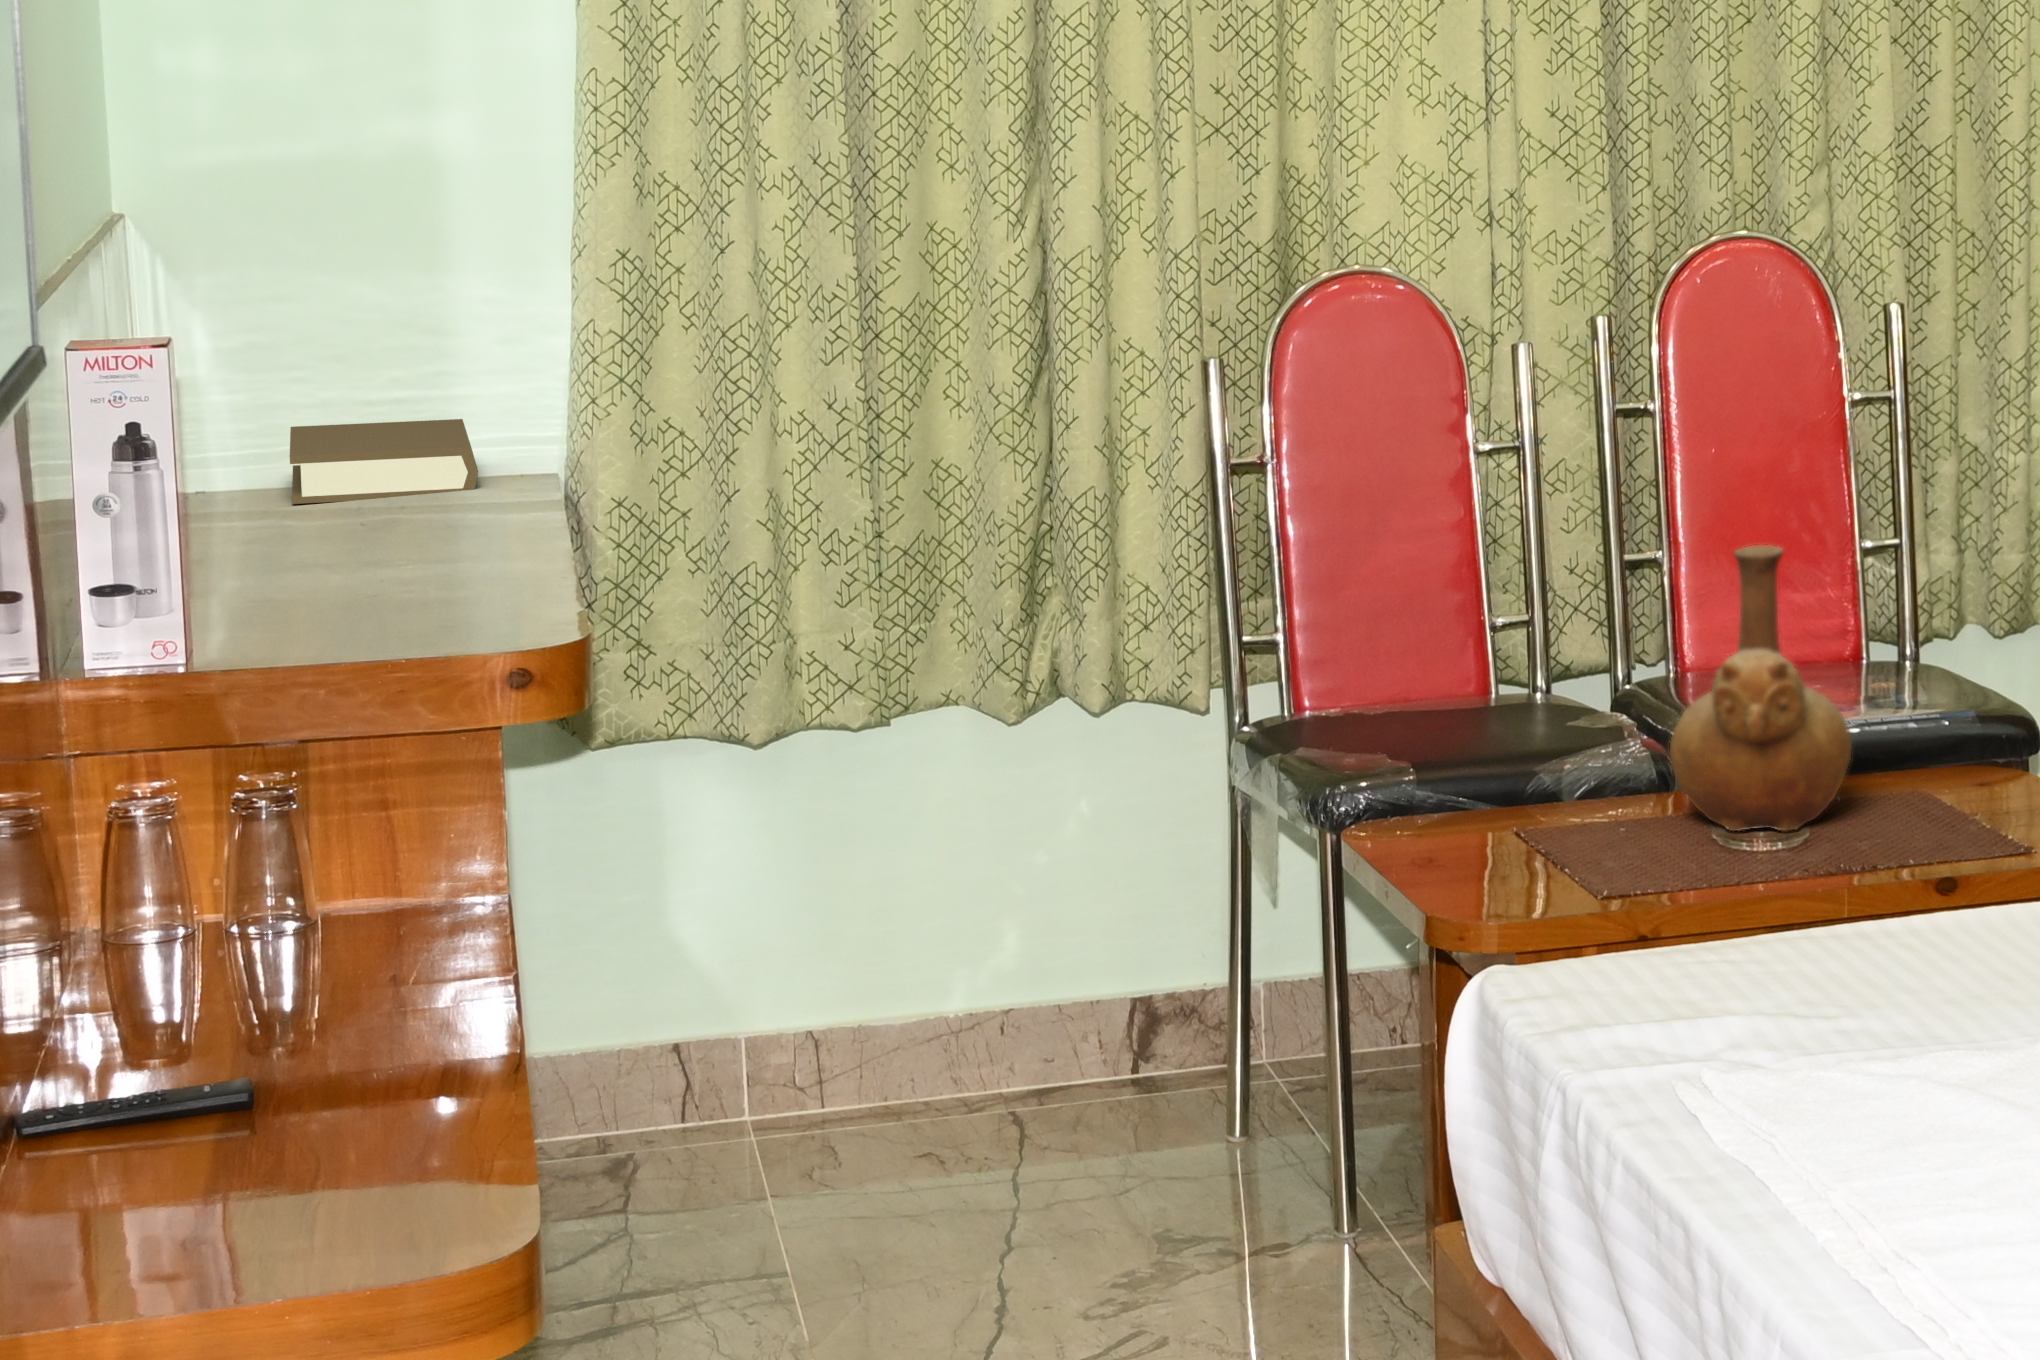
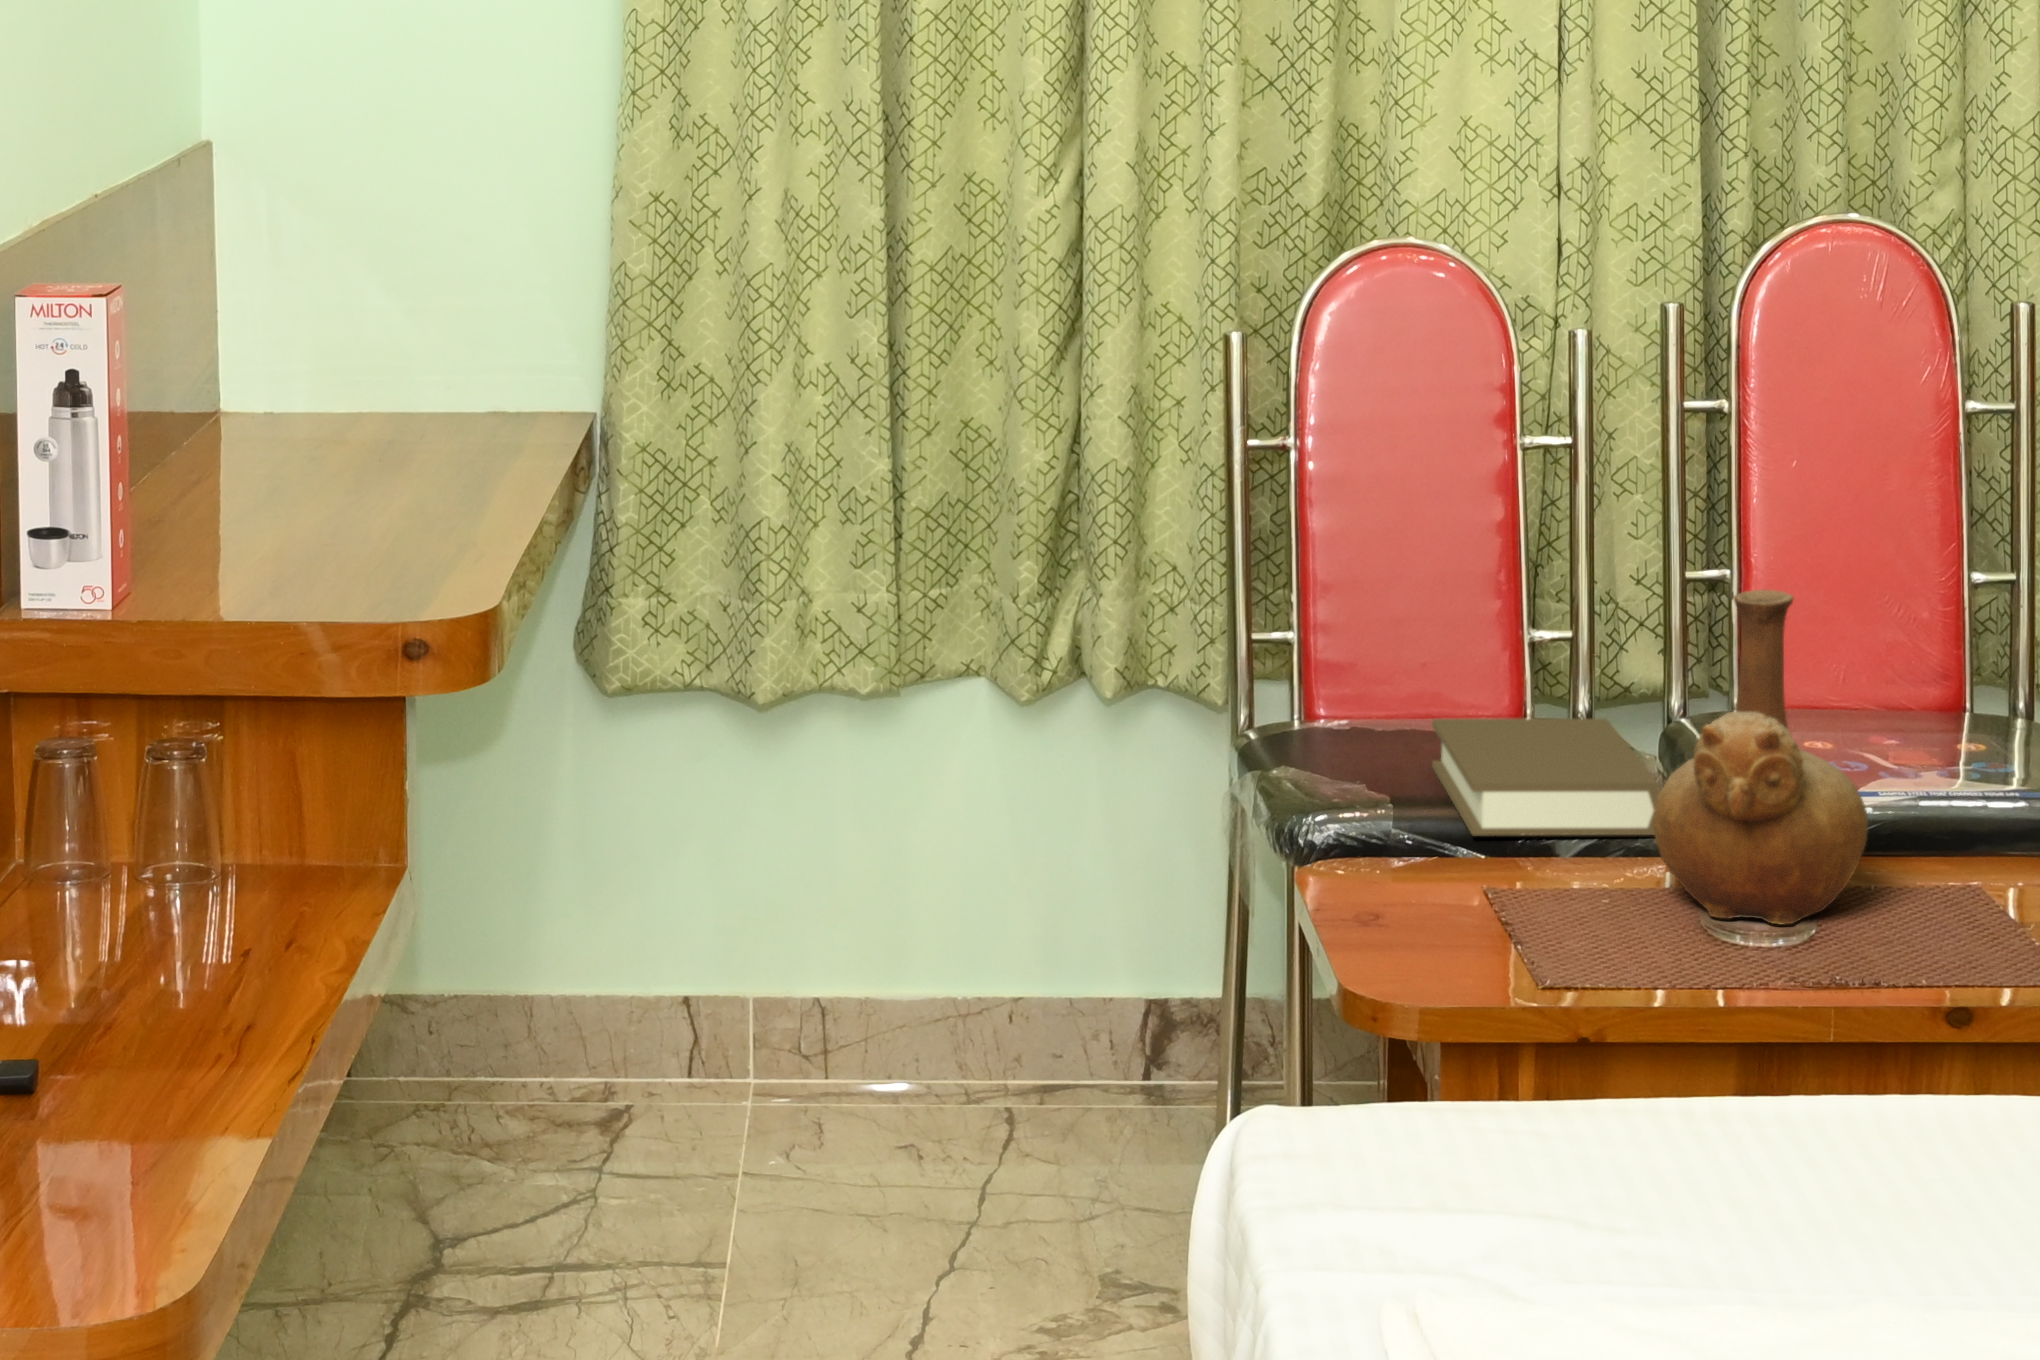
book: present [290,419,478,504] -> present [1432,718,1661,836]

